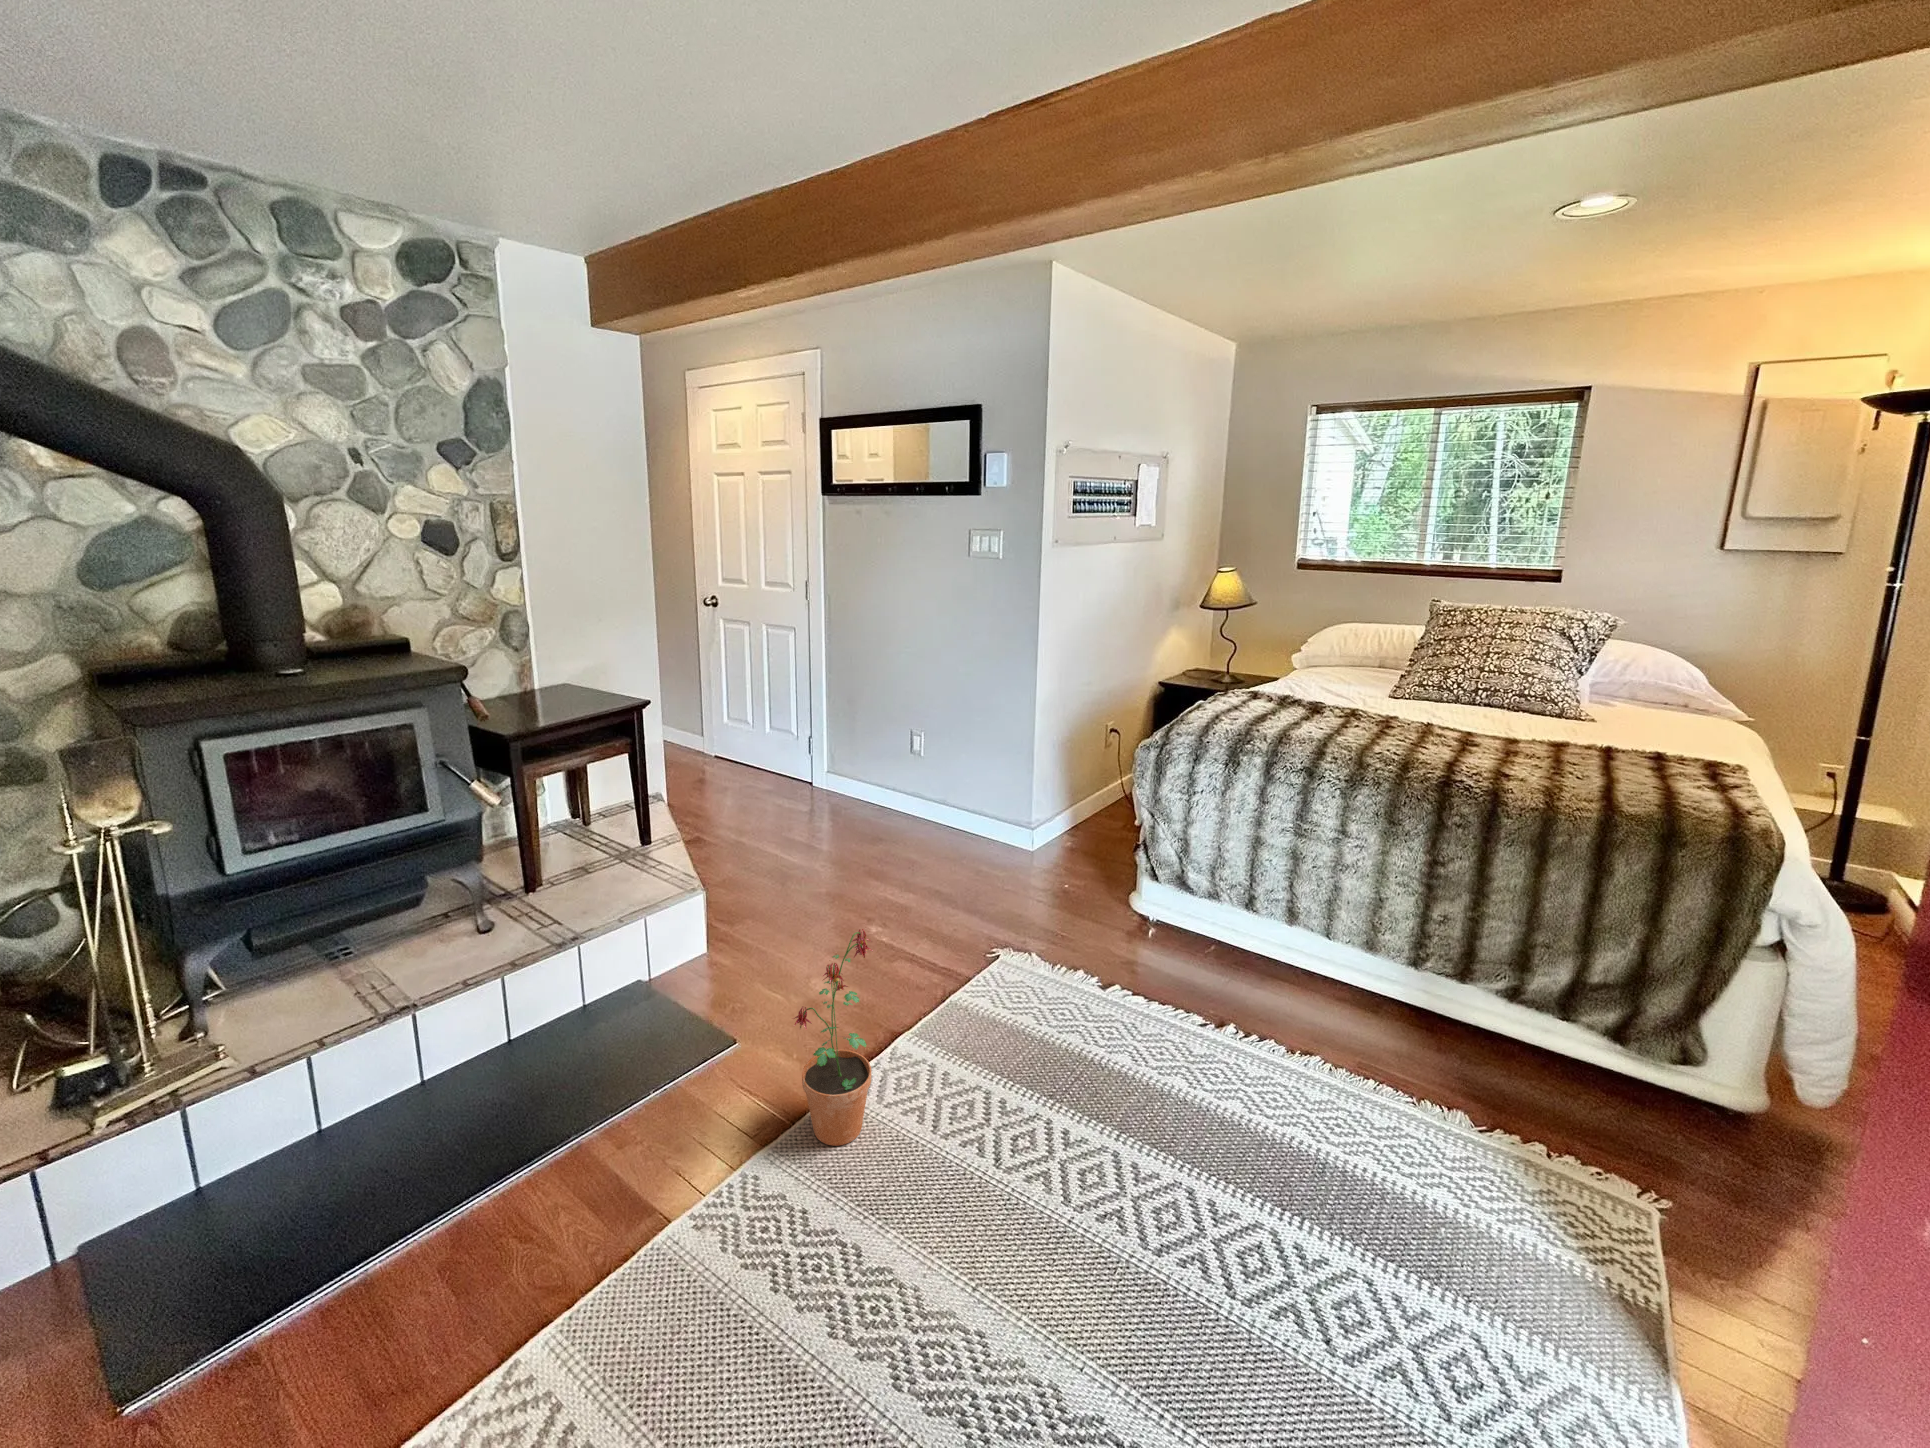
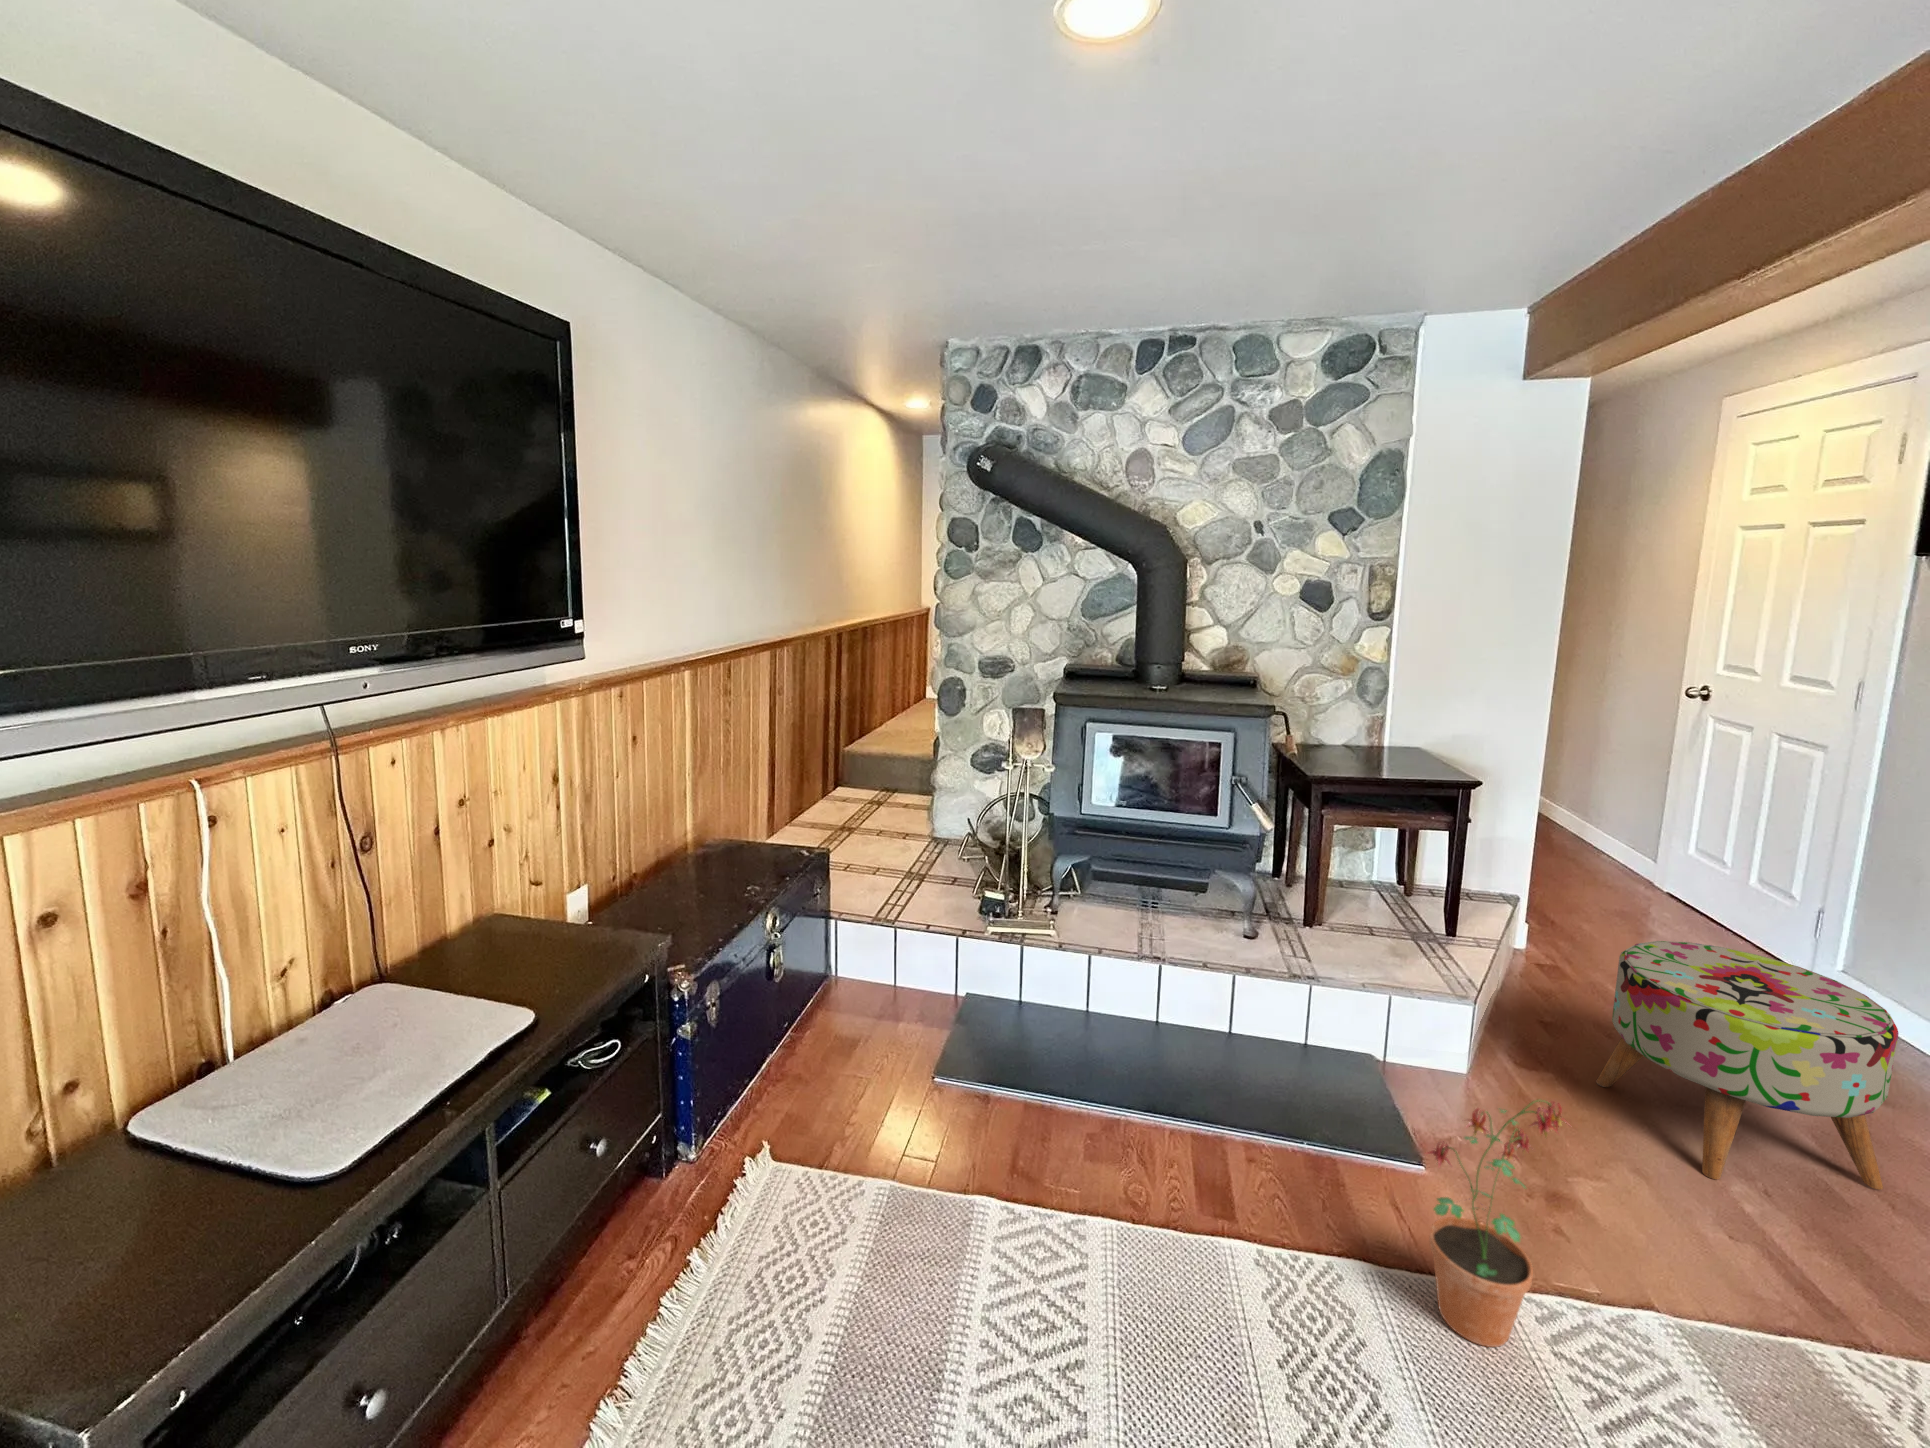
ottoman: none [771,777,910,936] -> present [1596,941,1899,1190]

